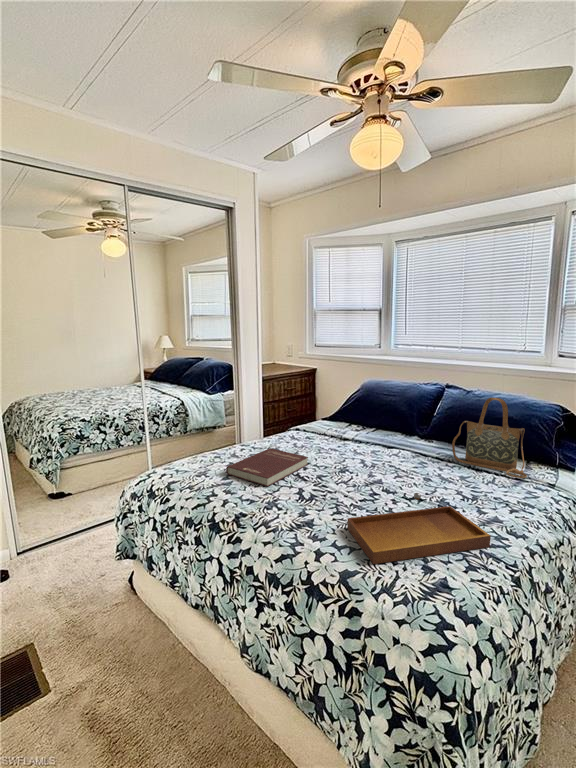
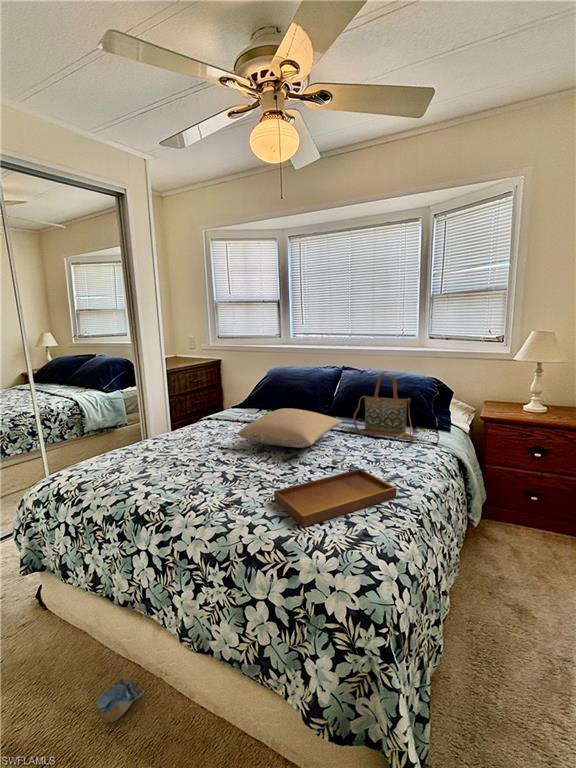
pillow: none [320,428,437,473] -> present [238,408,342,447]
book: present [226,448,308,487] -> none [143,437,226,474]
plush toy: none [163,676,209,717] -> present [97,677,145,722]

